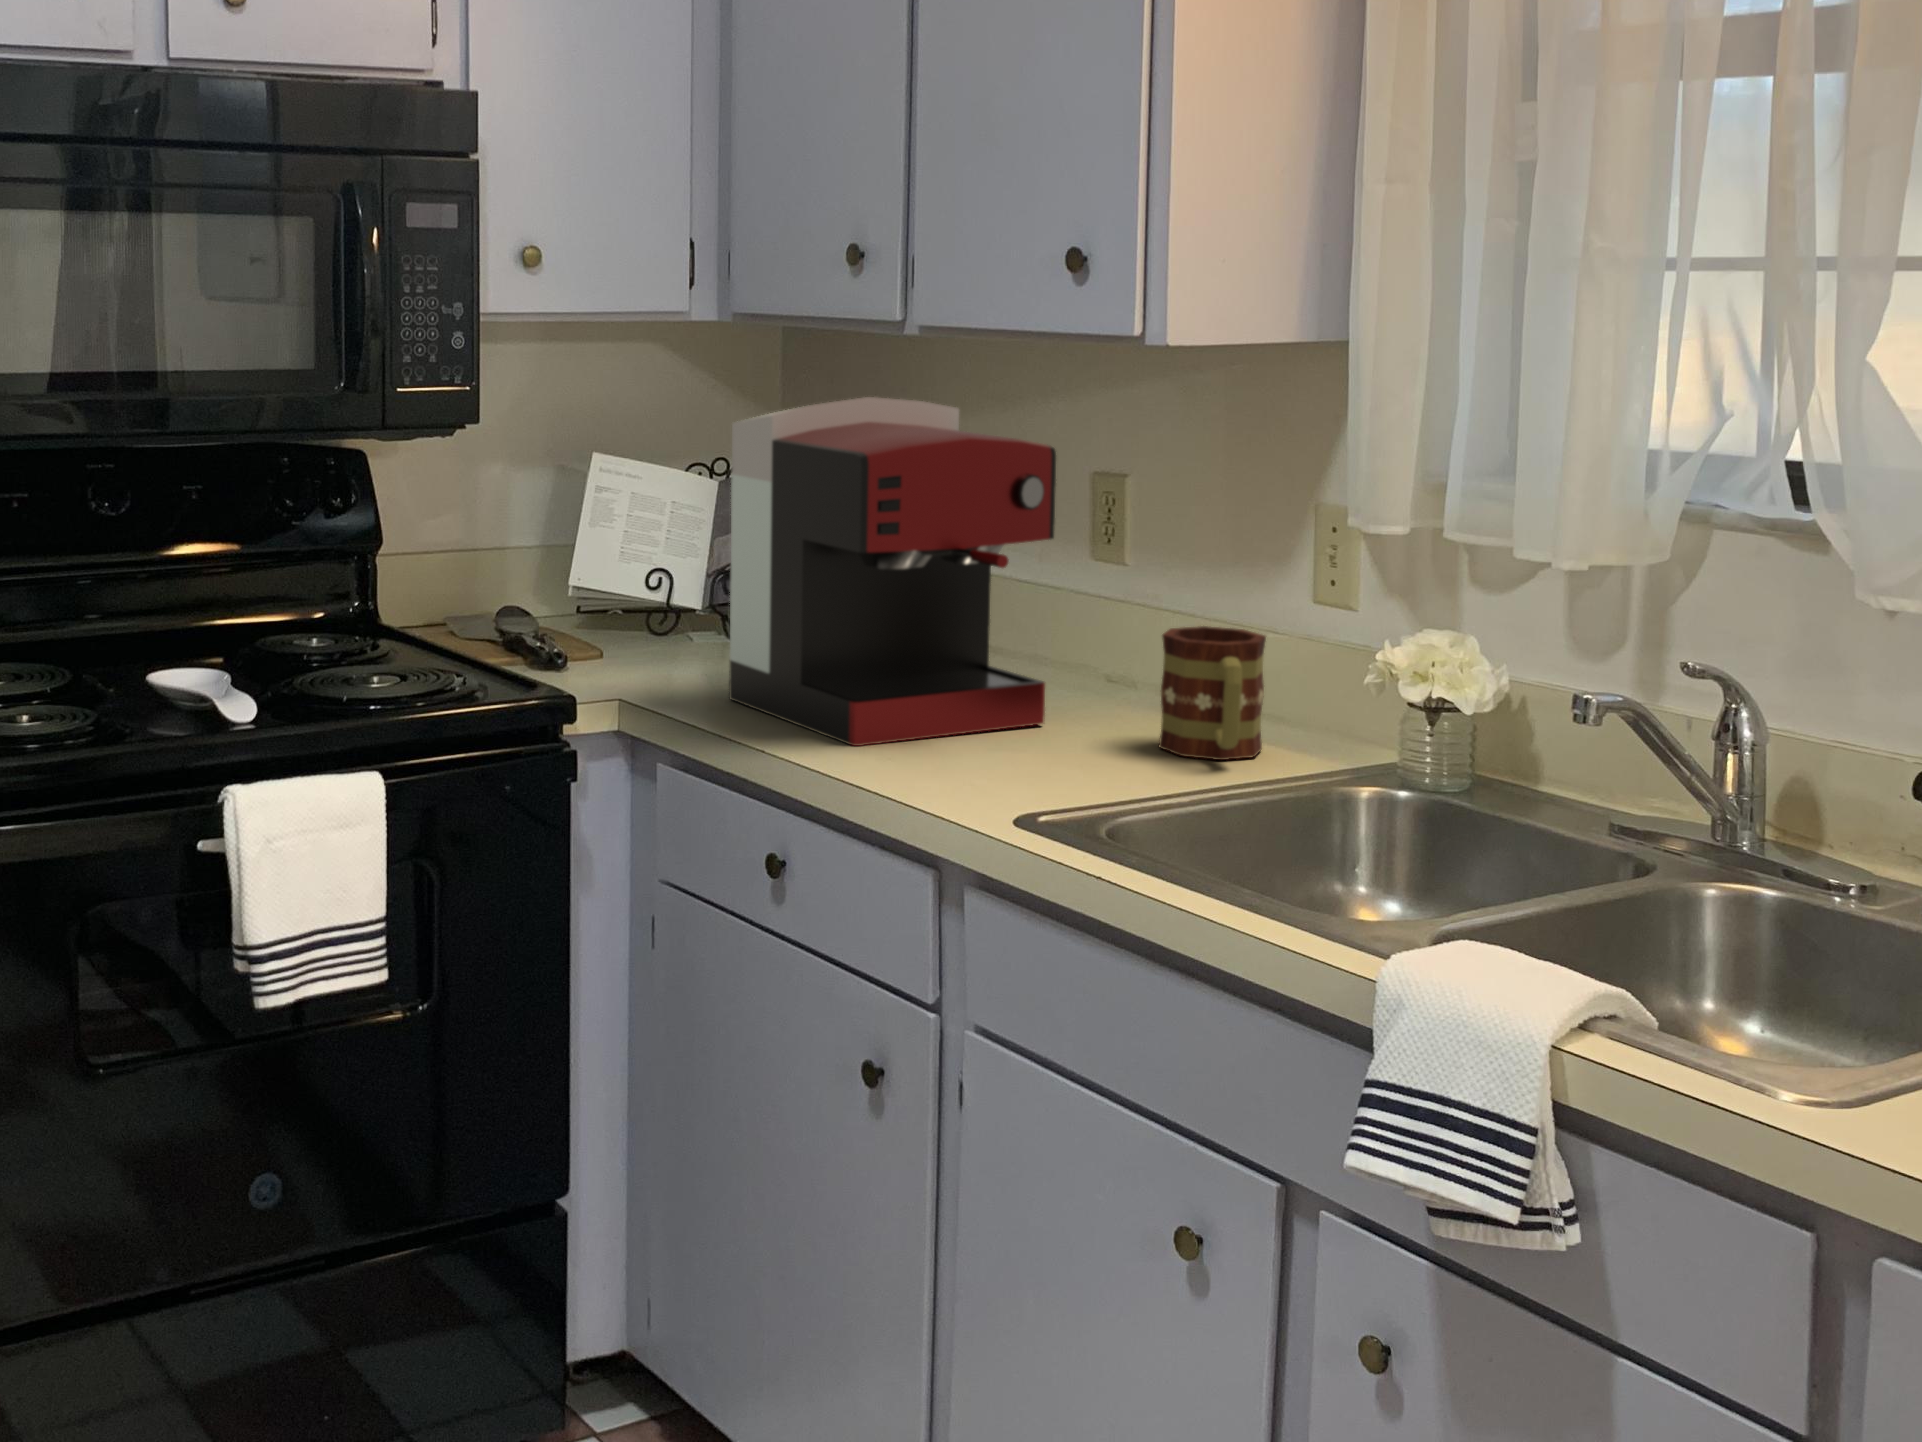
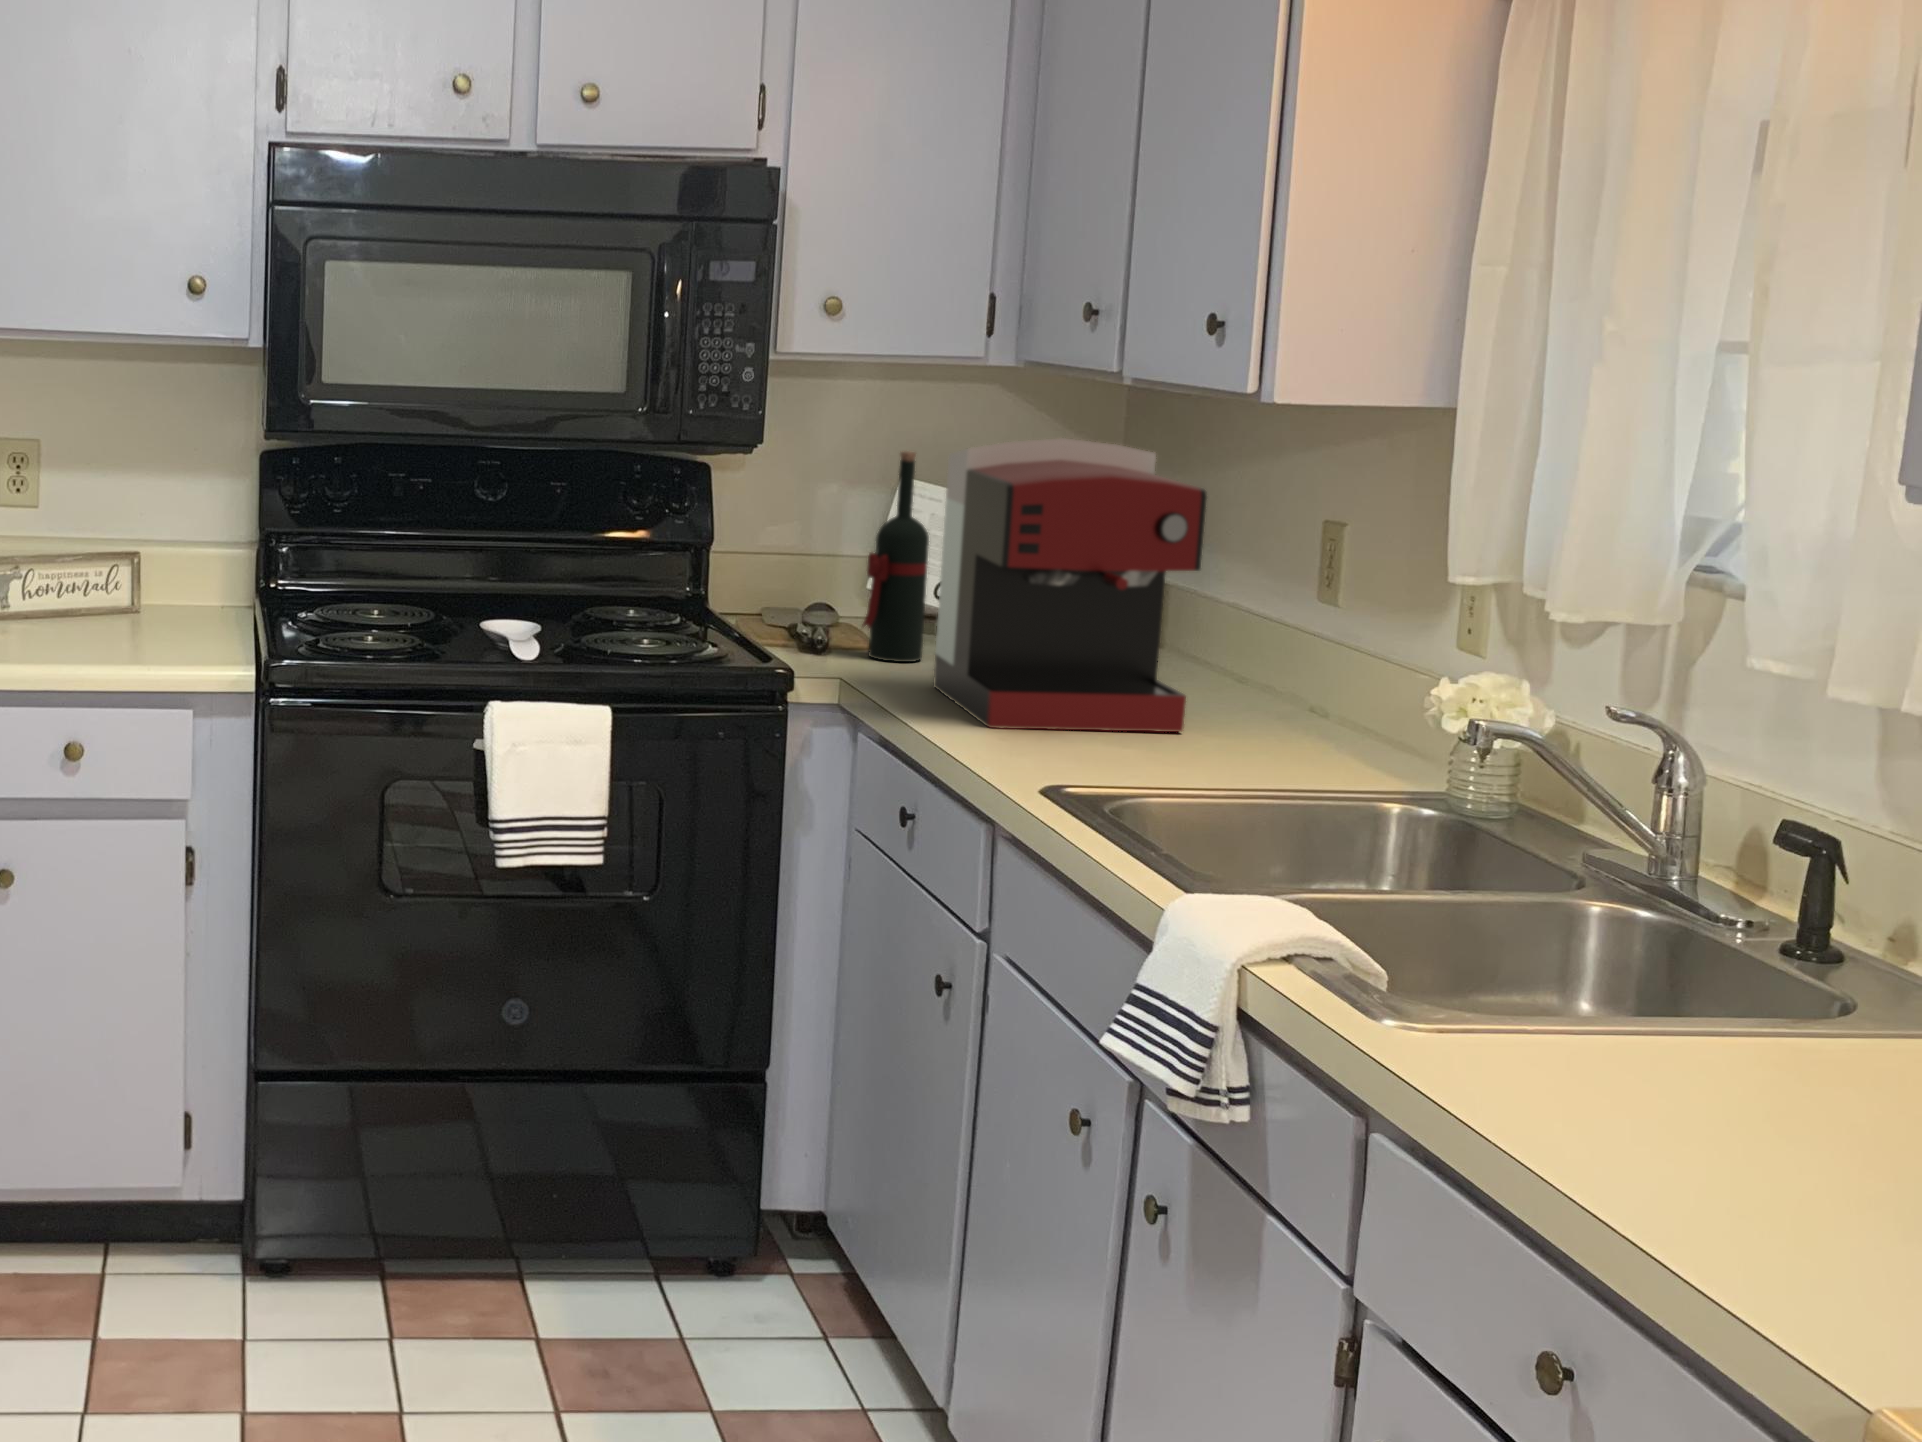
wine bottle: none [609,423,675,672] -> present [862,451,929,662]
mug: present [1159,626,1266,760] -> none [1261,657,1368,775]

